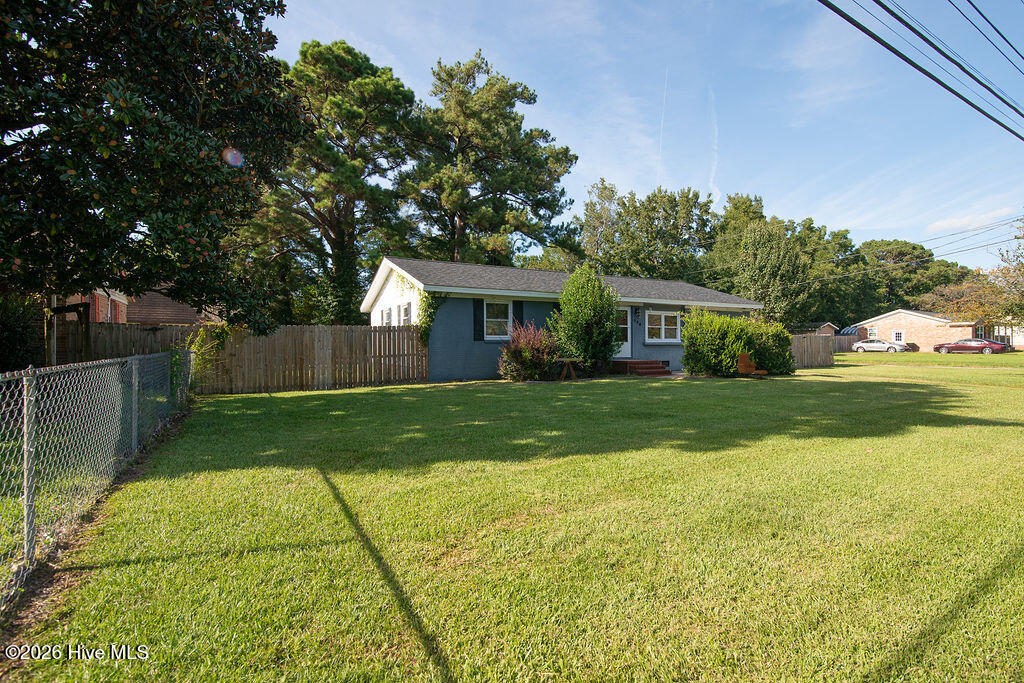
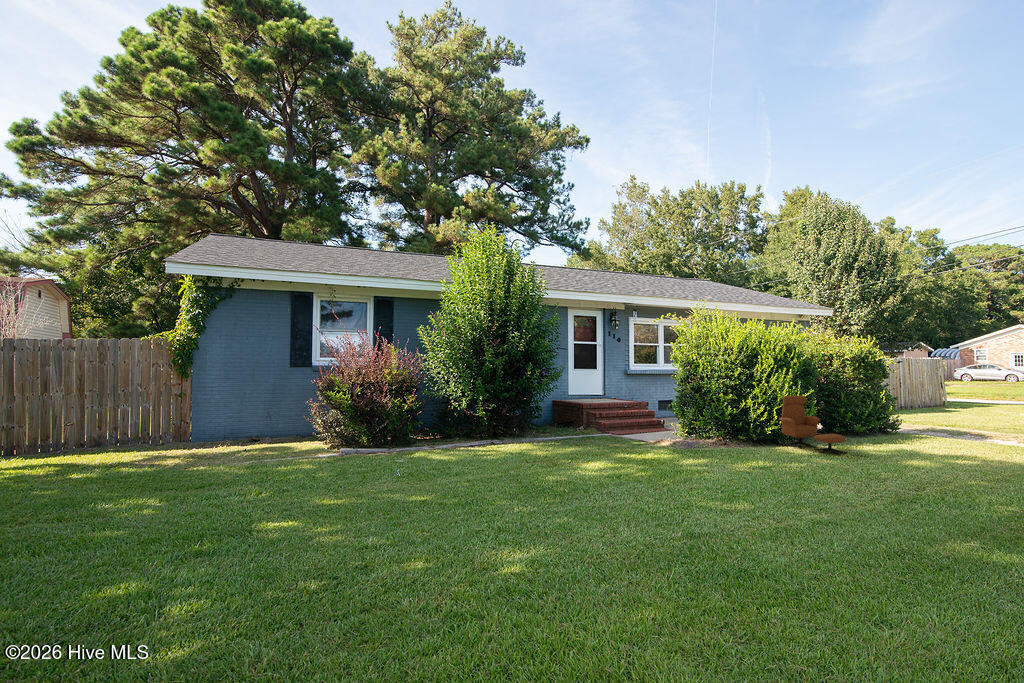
round table: present [553,358,584,381] -> none [398,400,459,448]

